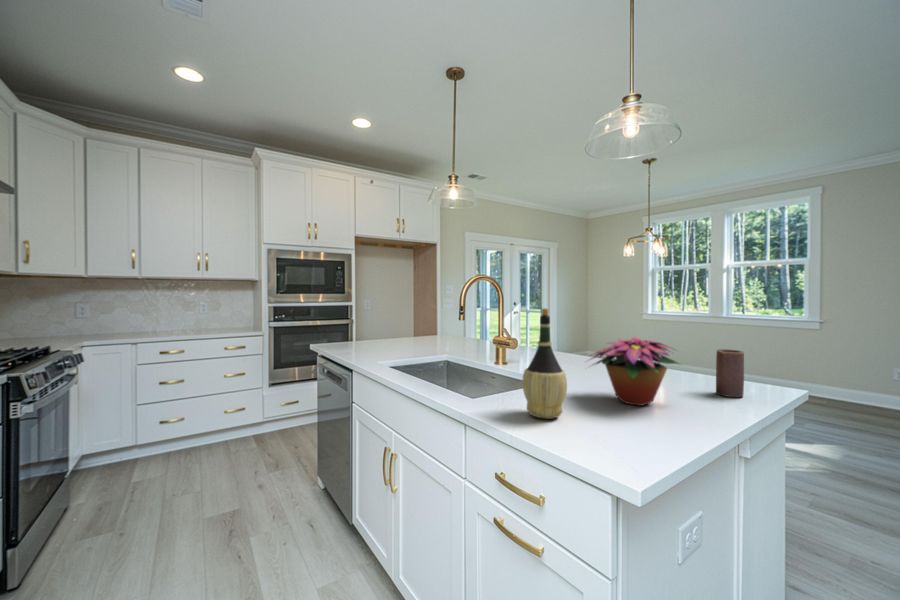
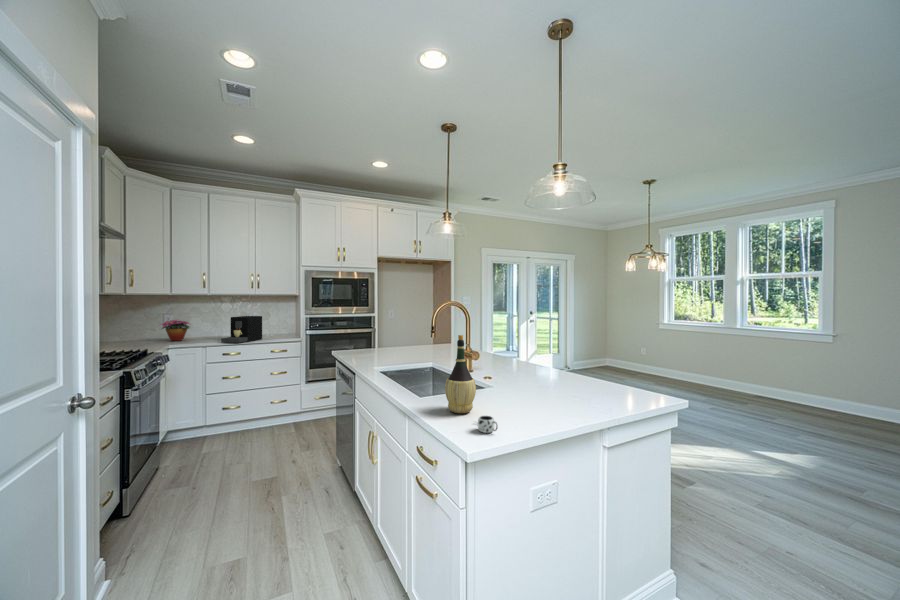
coffee maker: none [157,305,211,338] -> present [221,316,262,343]
flower arrangement: present [591,336,679,405] -> present [161,320,190,341]
candle: present [716,349,744,397] -> none [614,366,633,404]
mug: none [581,421,634,447] -> present [477,416,497,433]

